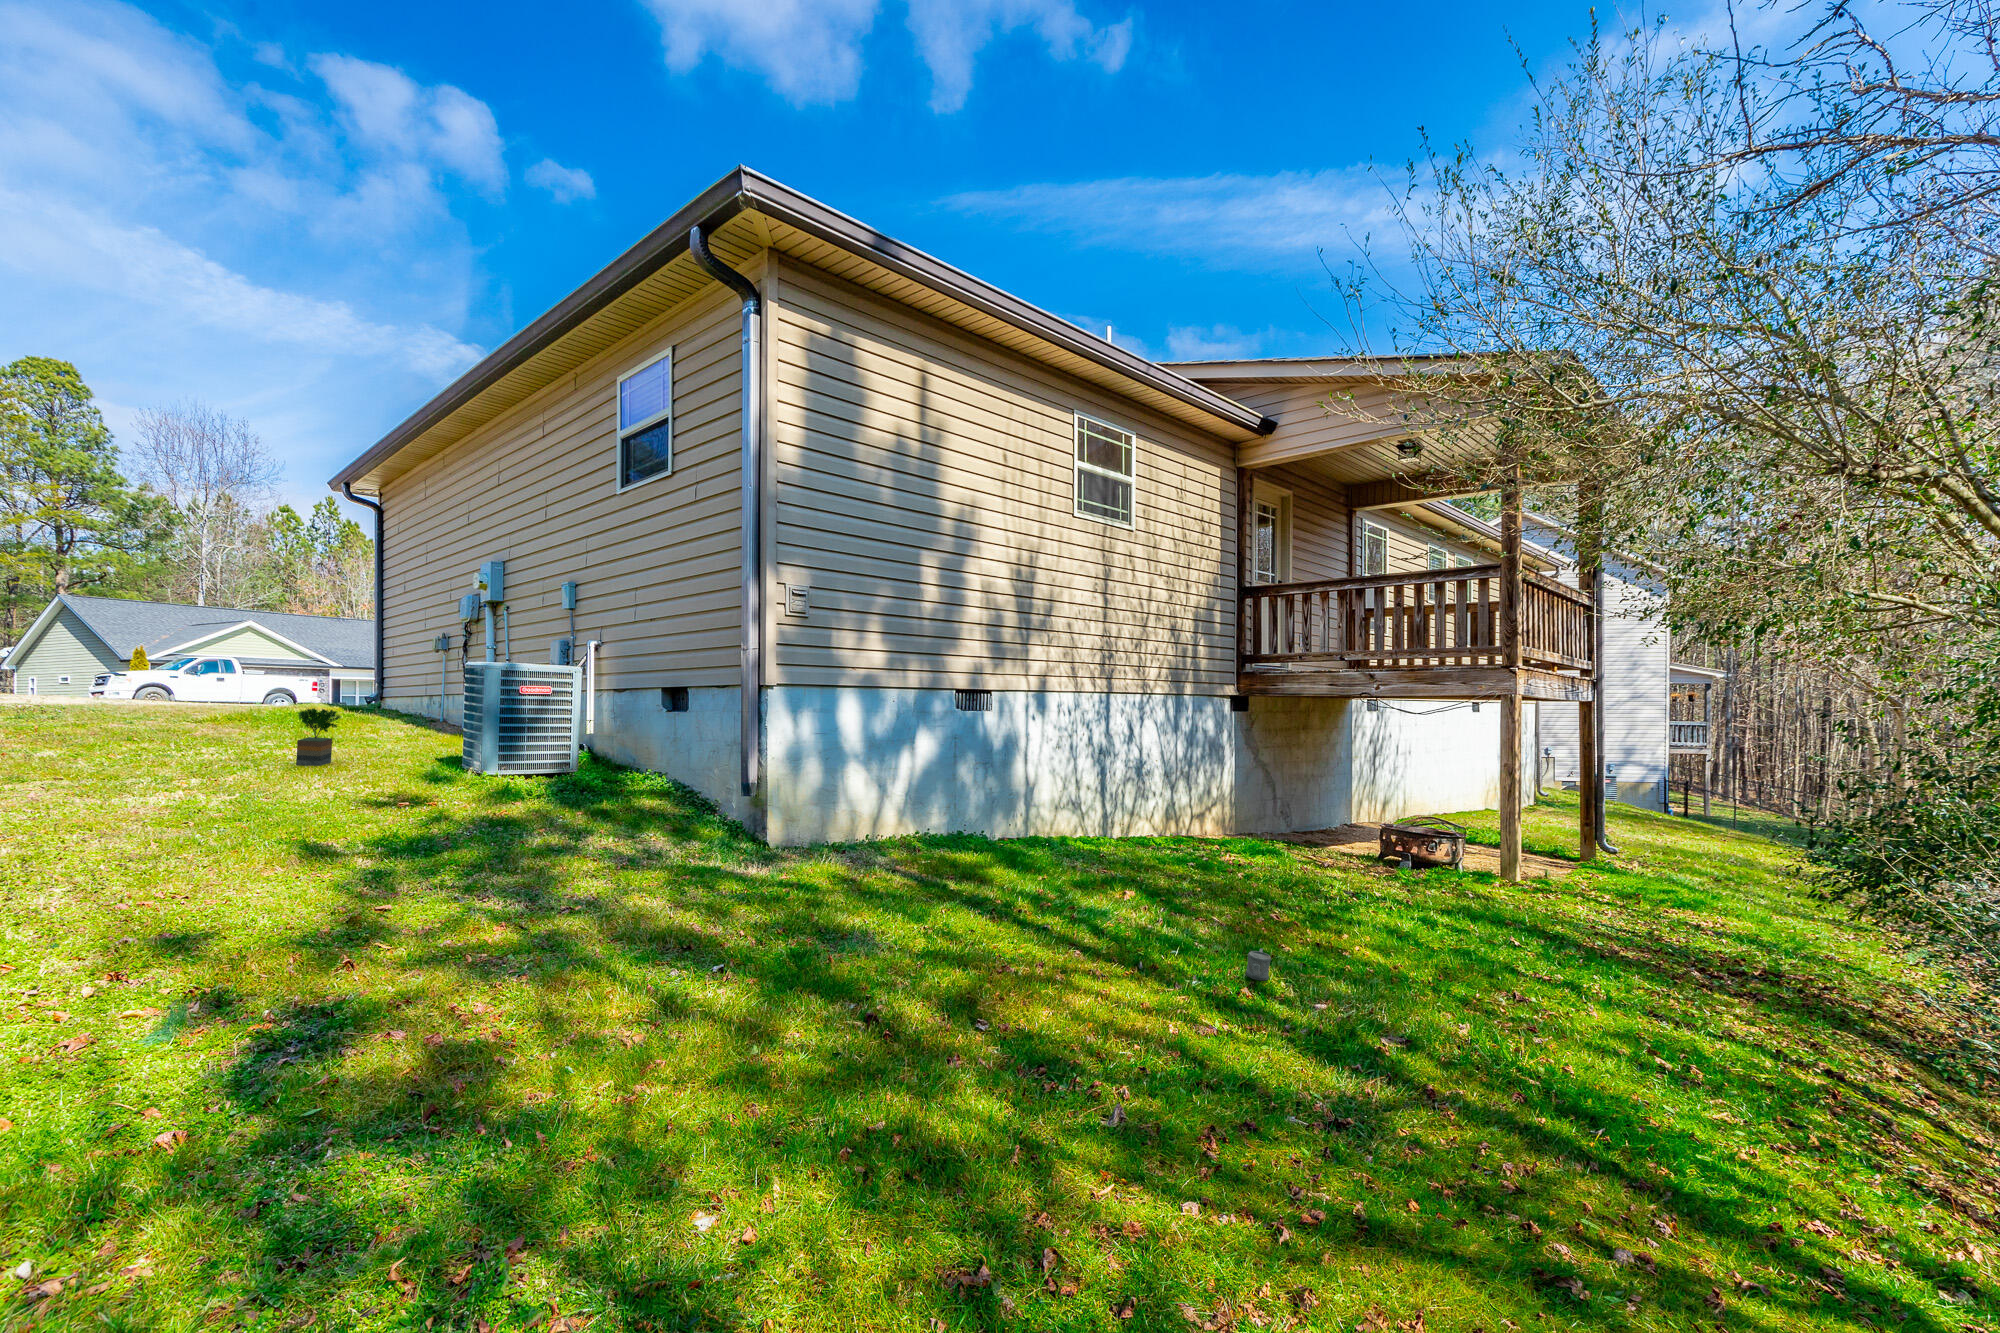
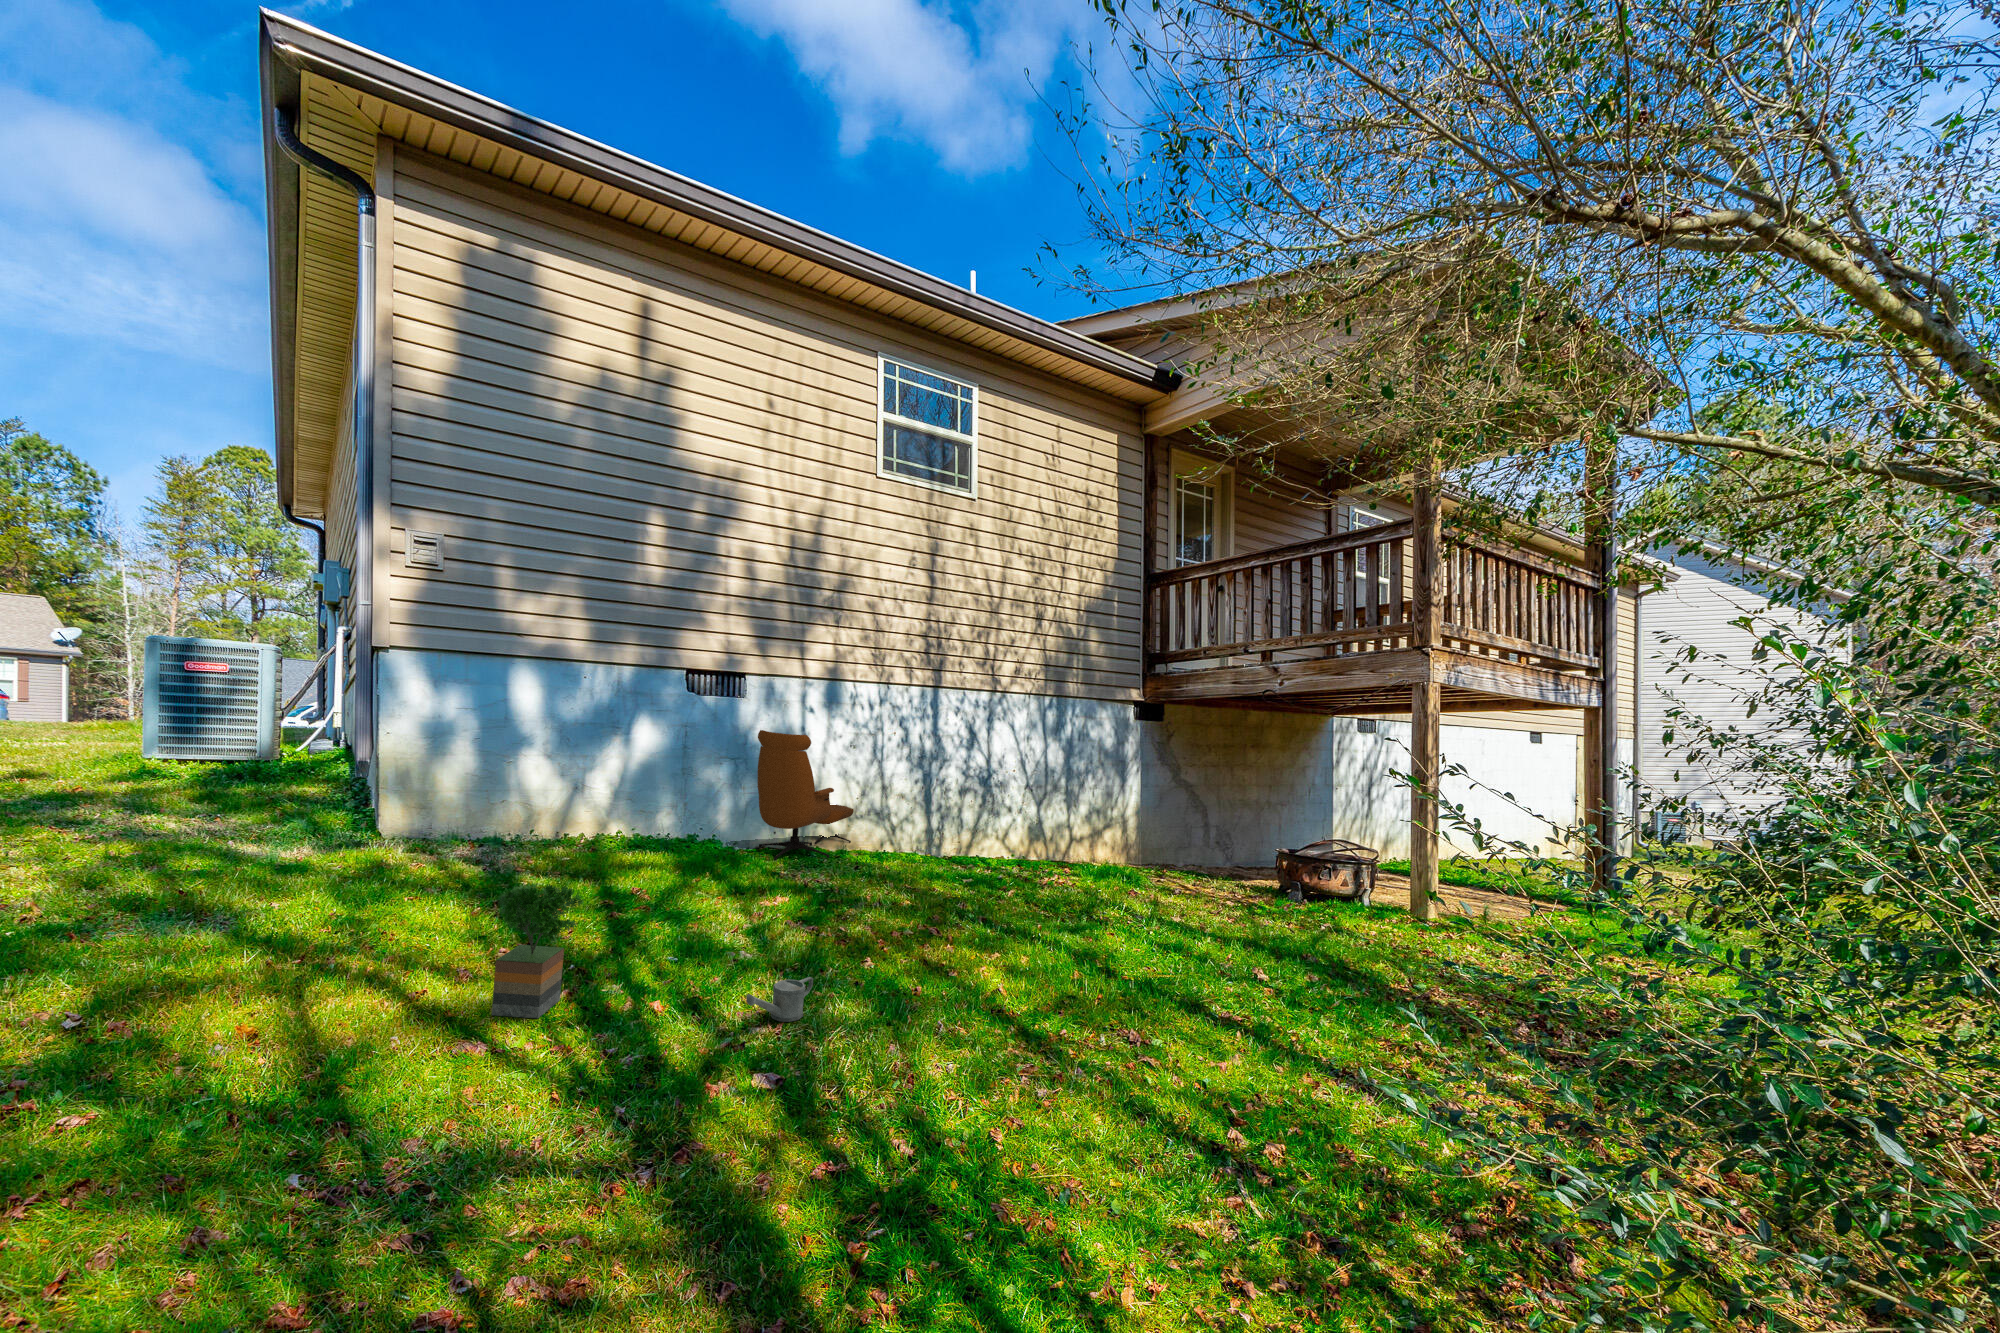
potted tree: present [296,708,341,766] -> present [492,883,583,1018]
lounge chair: none [1022,744,1089,850] -> present [757,730,854,860]

